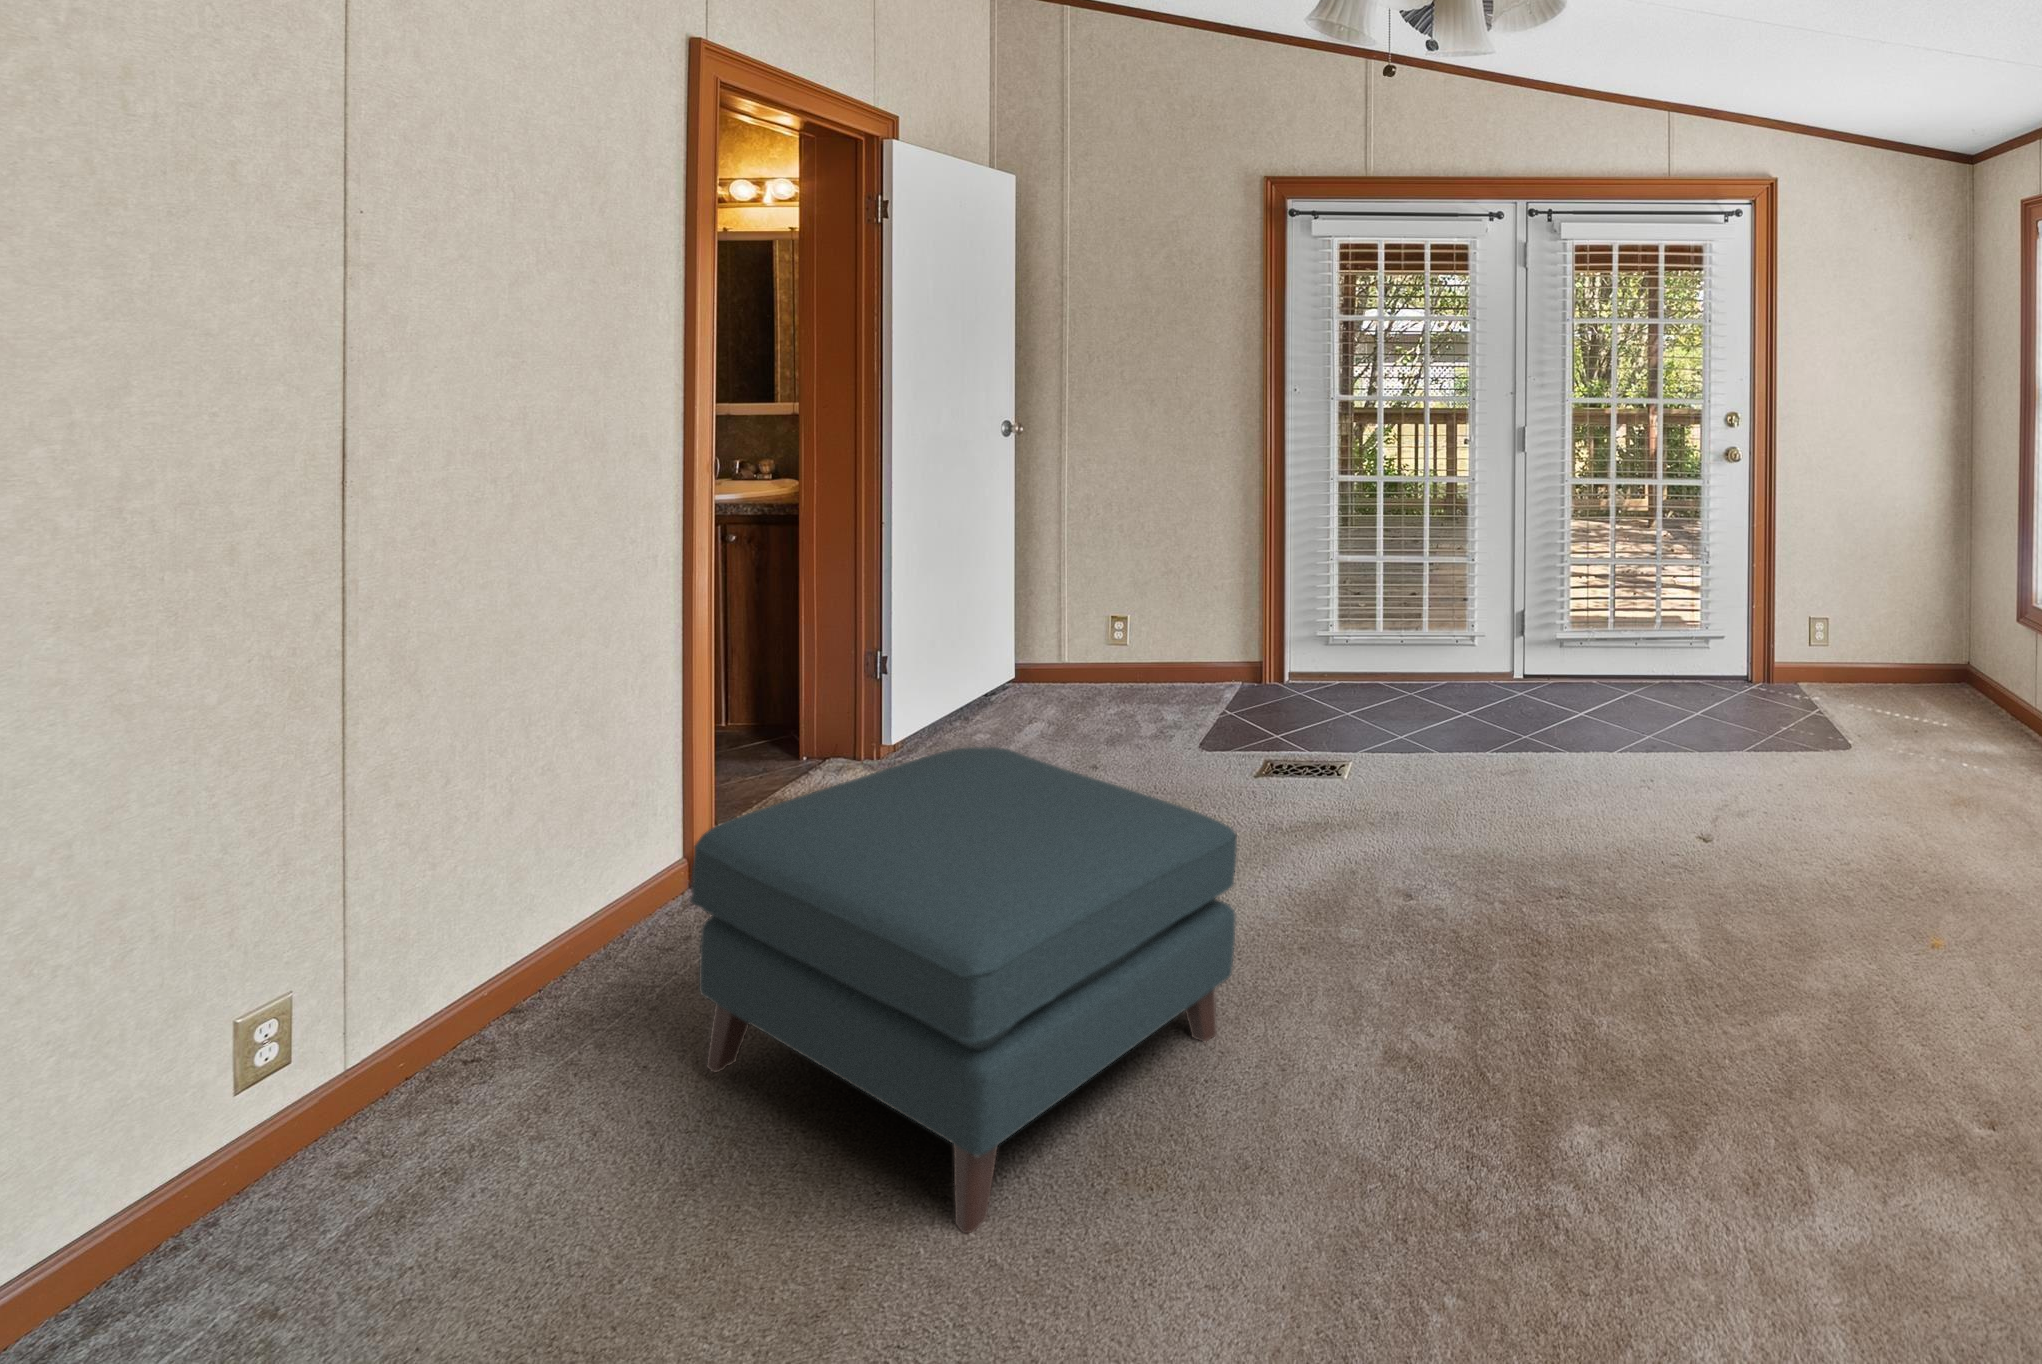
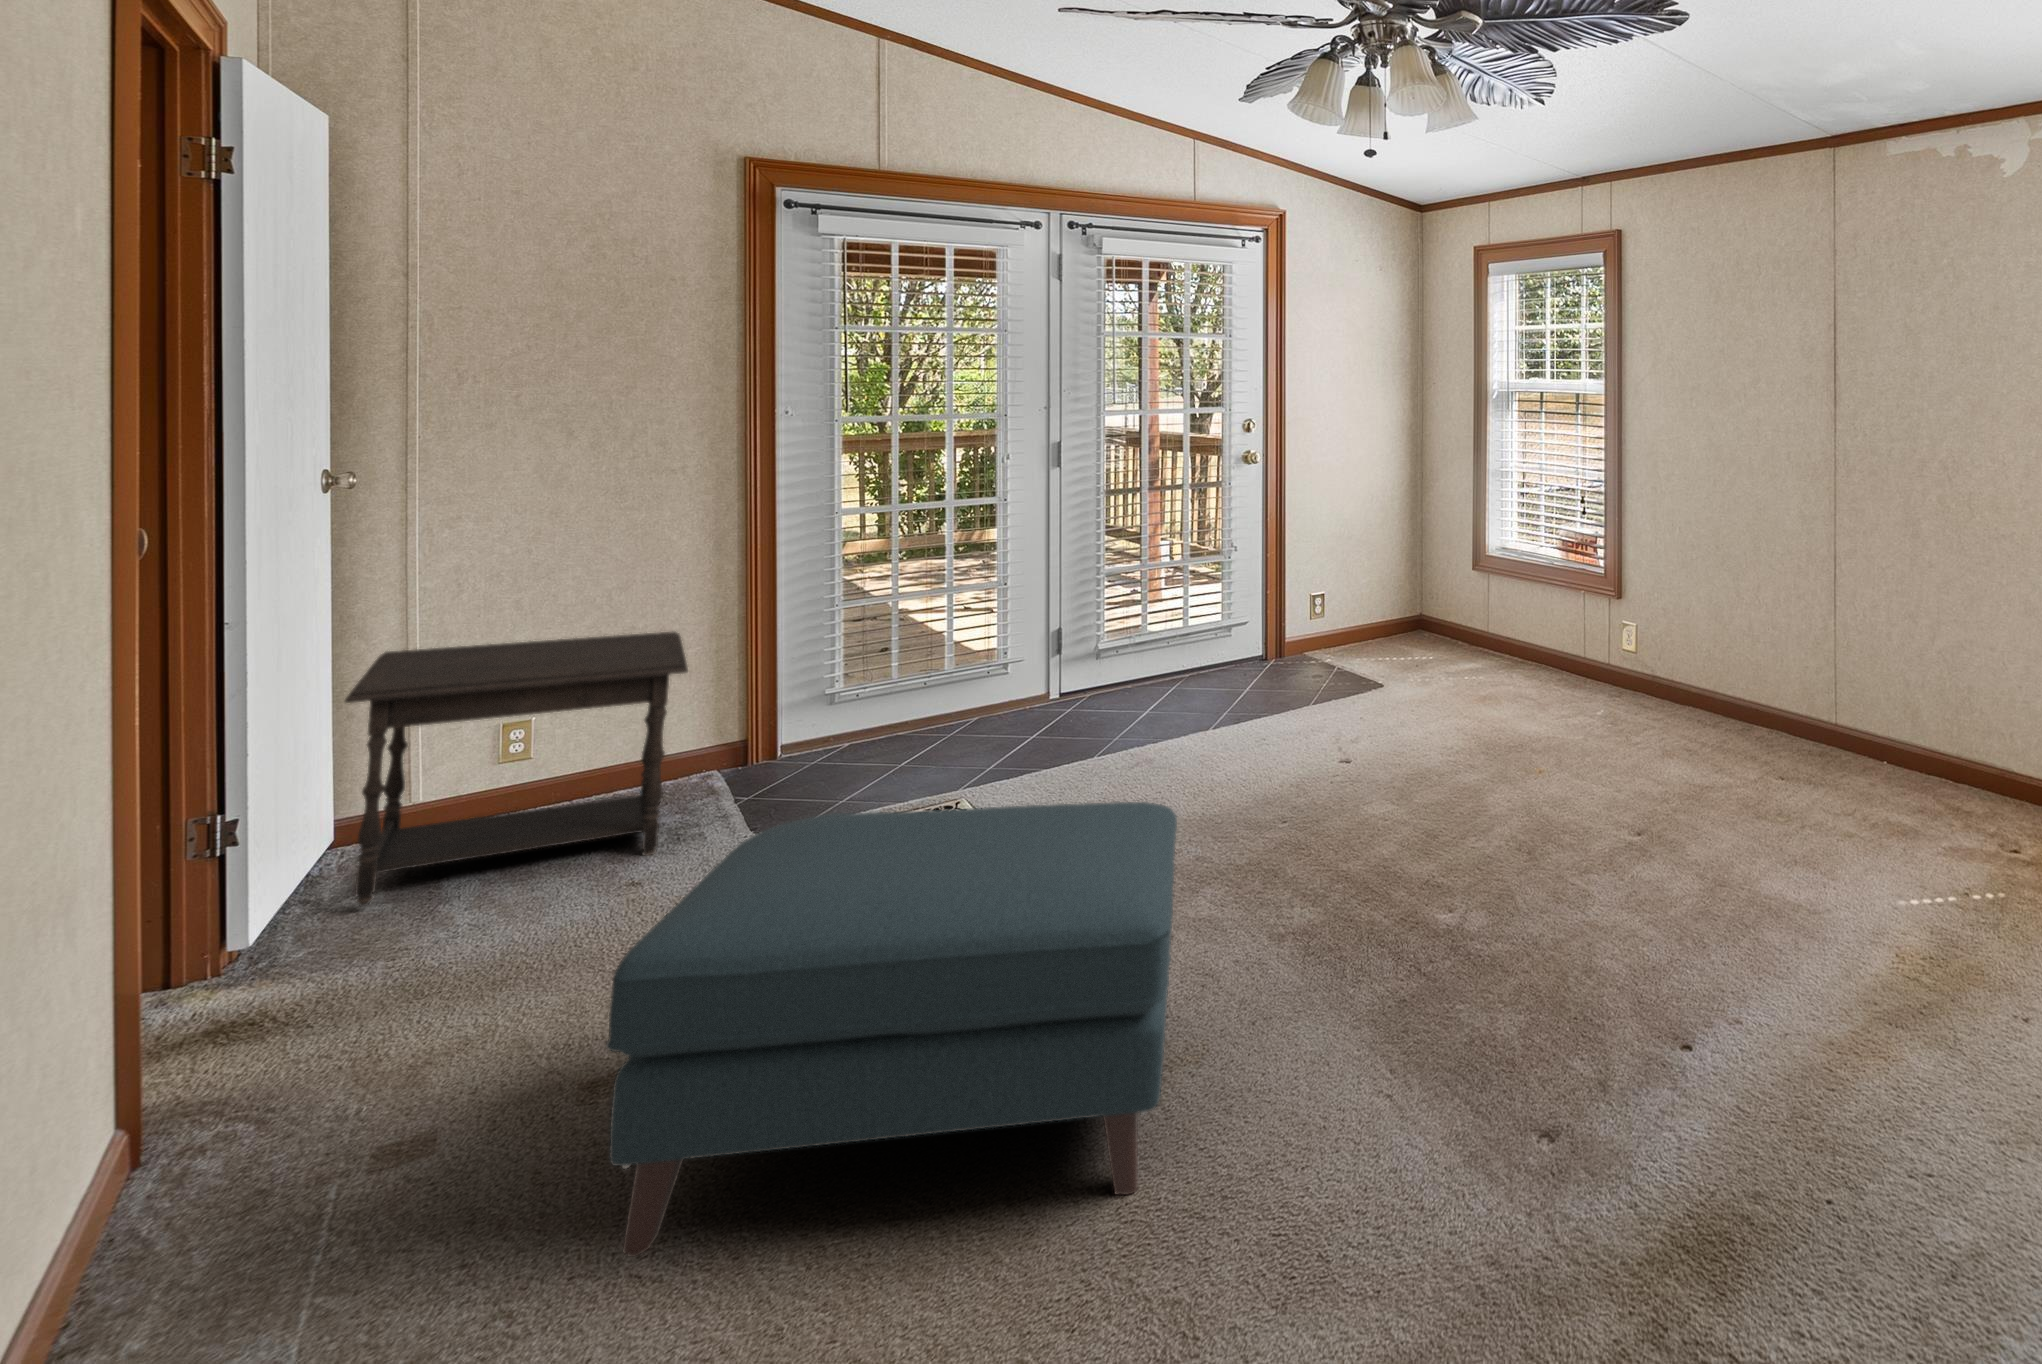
side table: none [957,552,1200,743] -> present [345,632,688,906]

